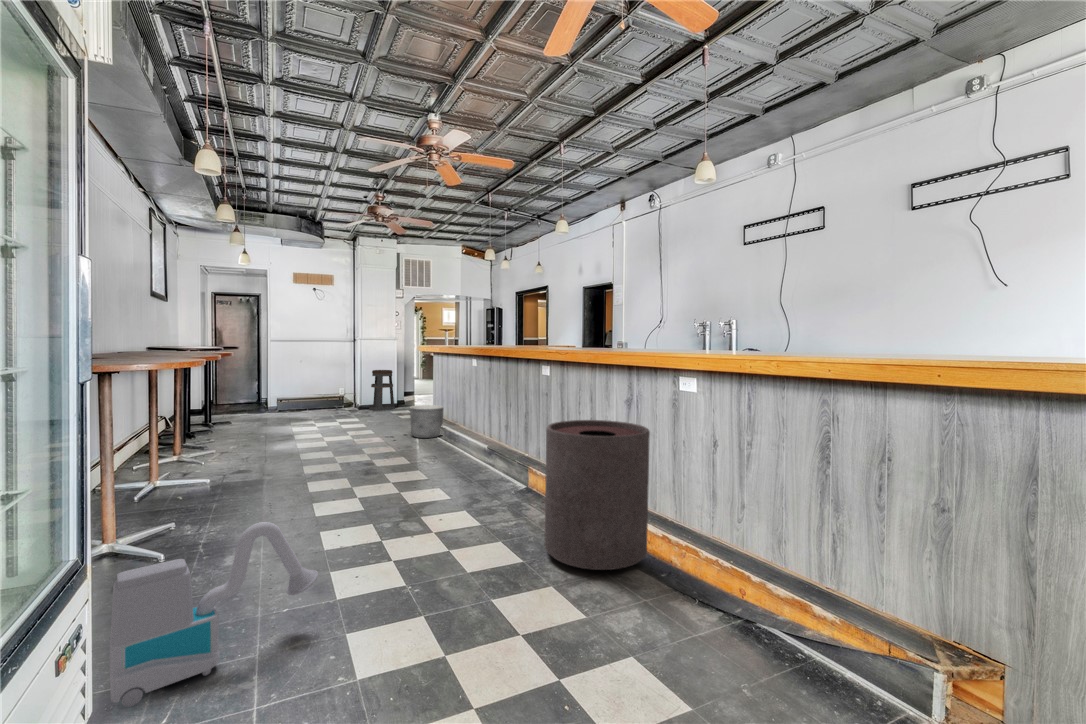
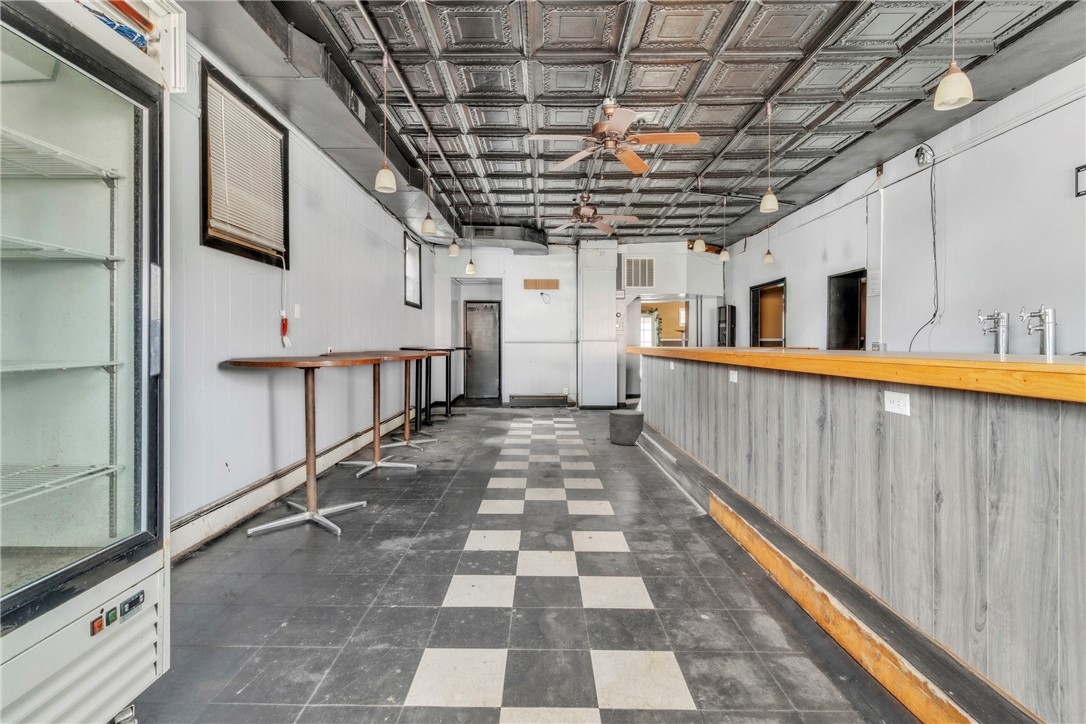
bar stool: present [369,370,395,410] -> none [586,372,611,413]
trash can: present [545,420,650,570] -> none [685,441,838,653]
vacuum cleaner: present [110,522,318,707] -> none [237,512,417,656]

